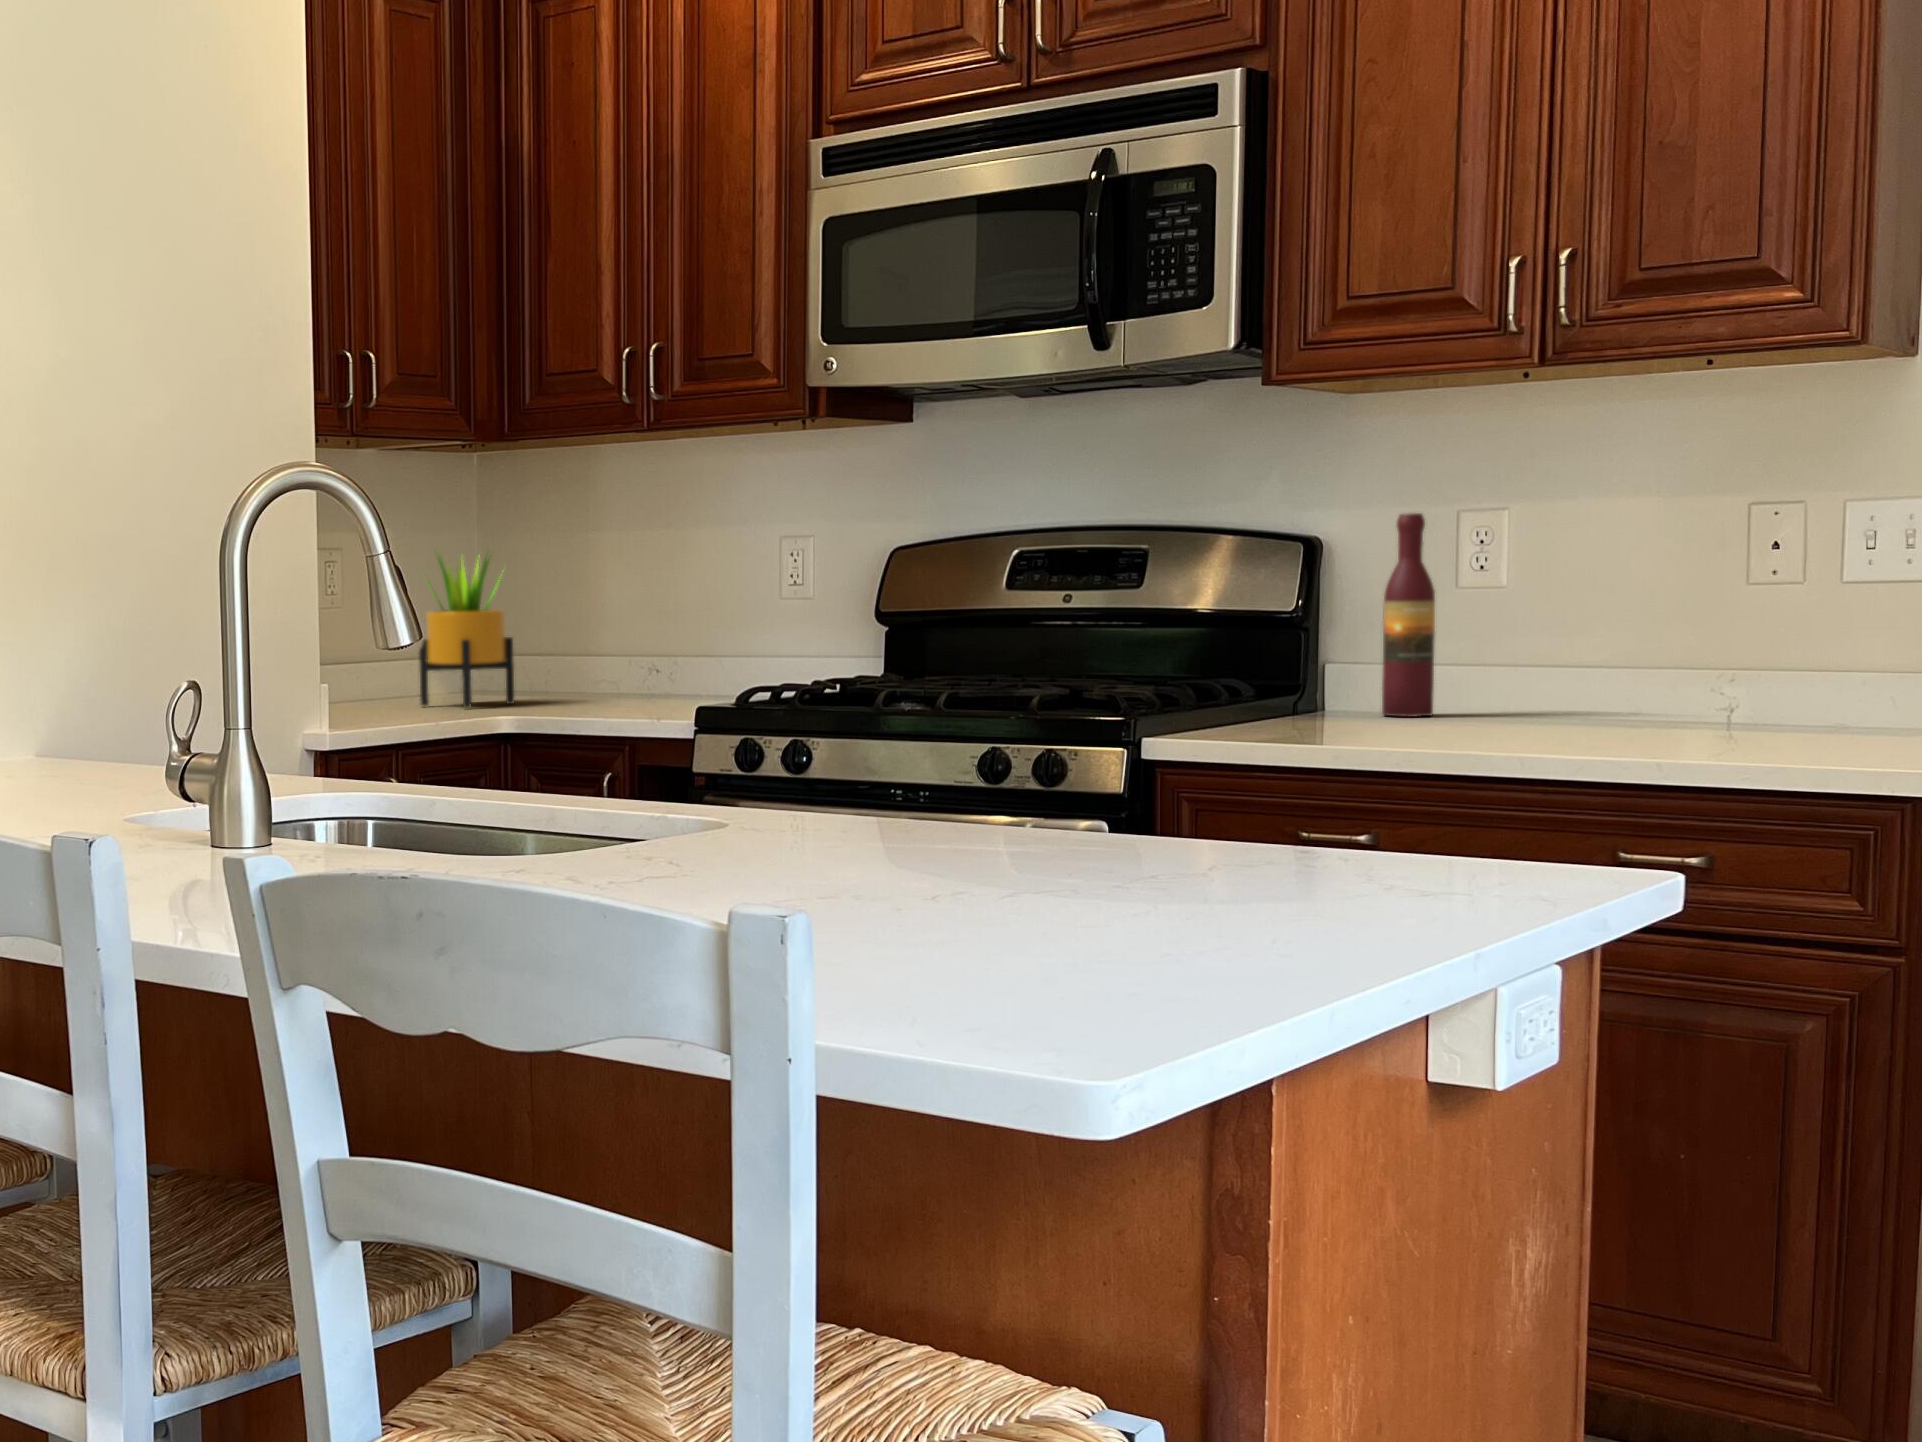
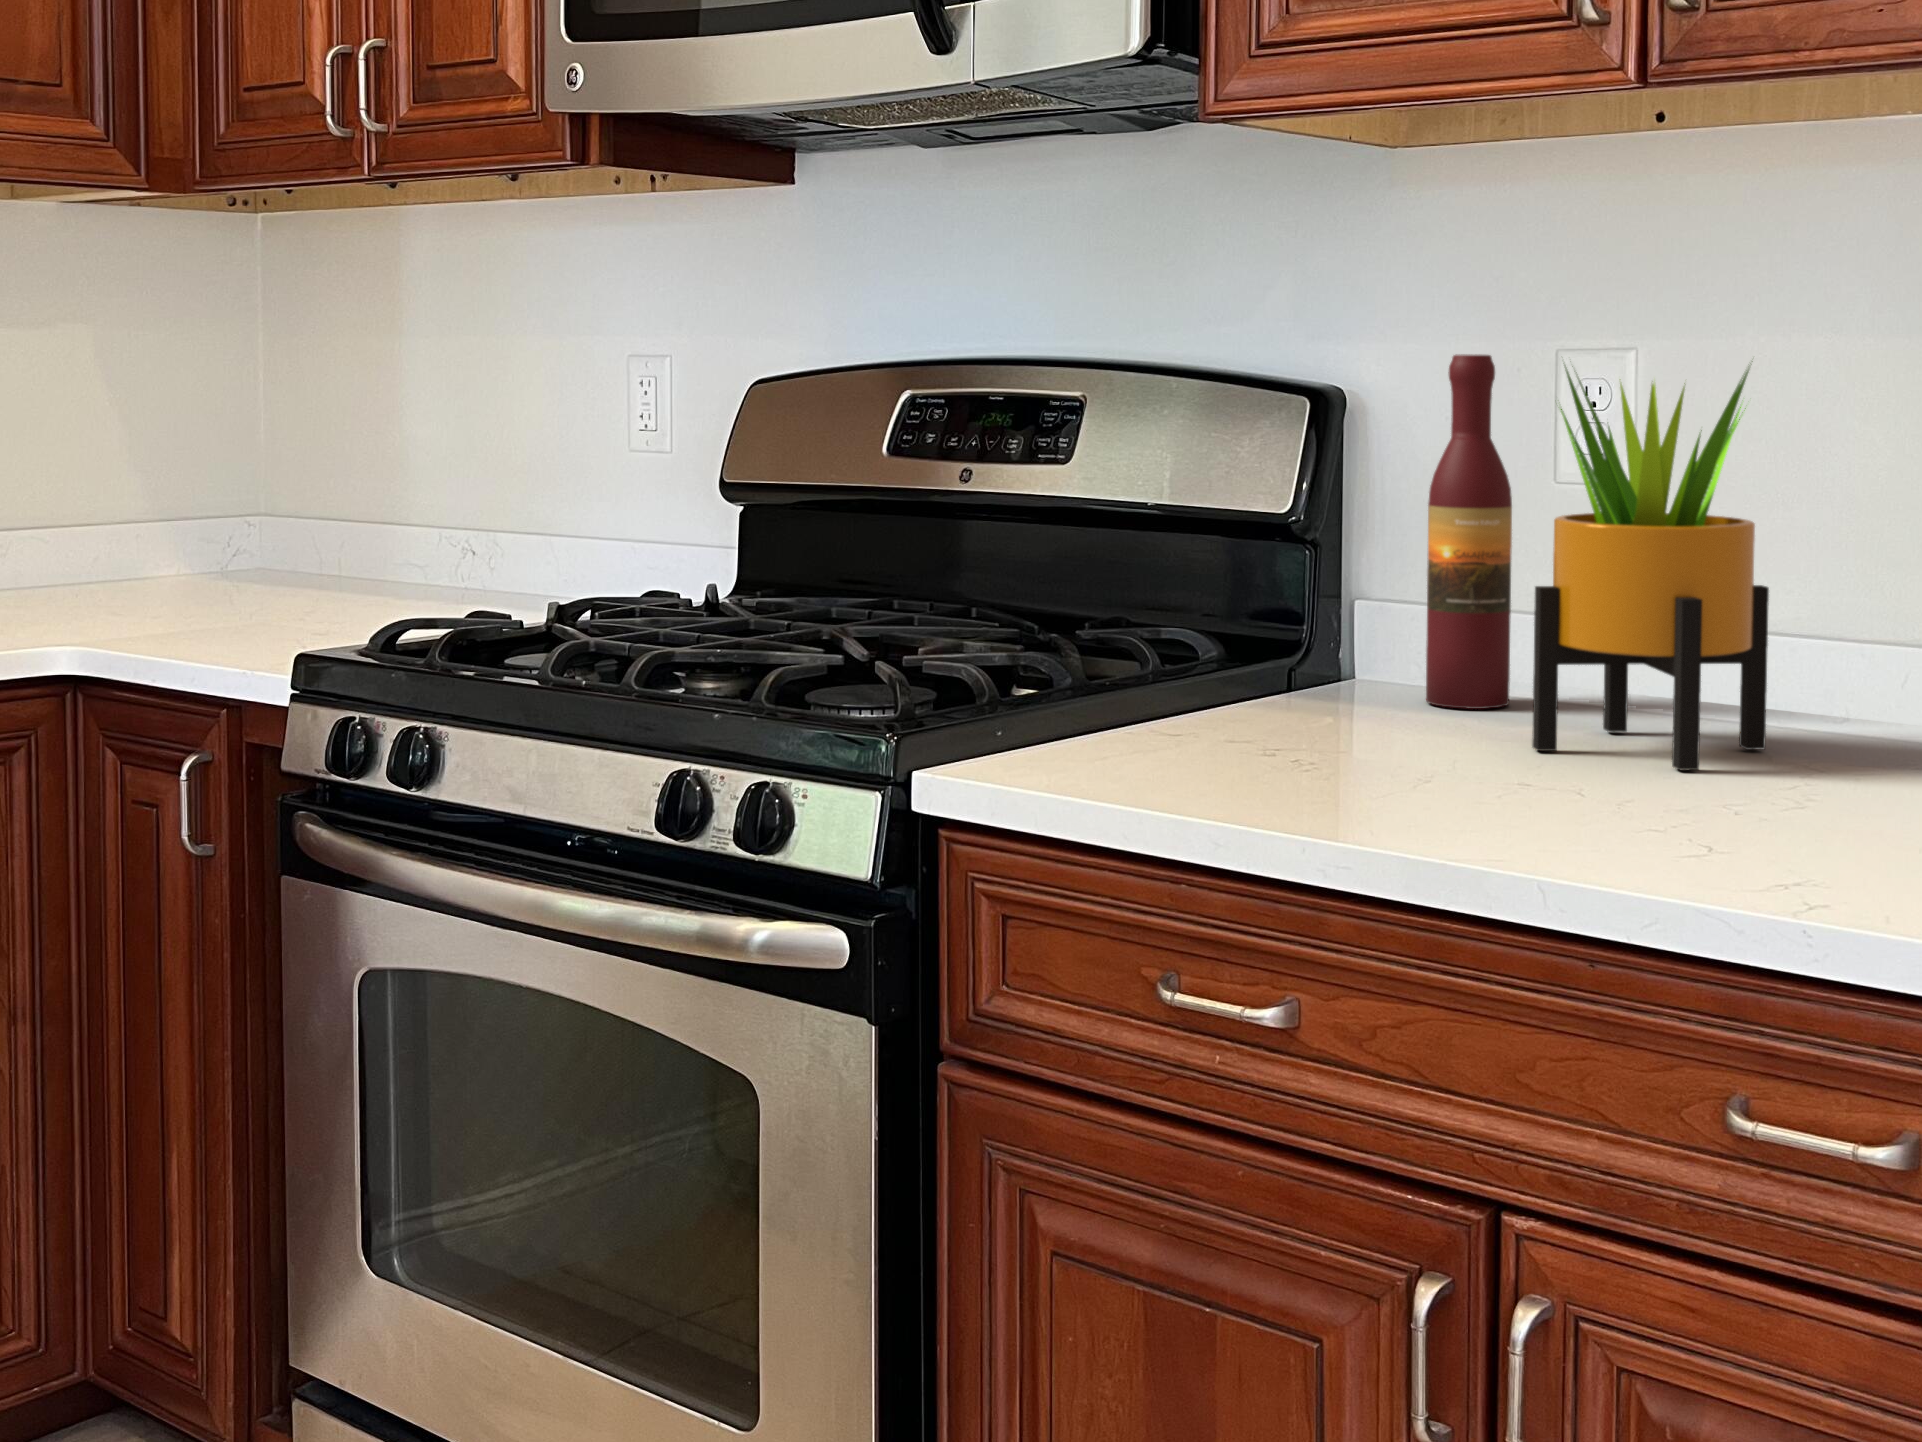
potted plant: present [419,550,514,708] -> present [1532,361,1769,770]

